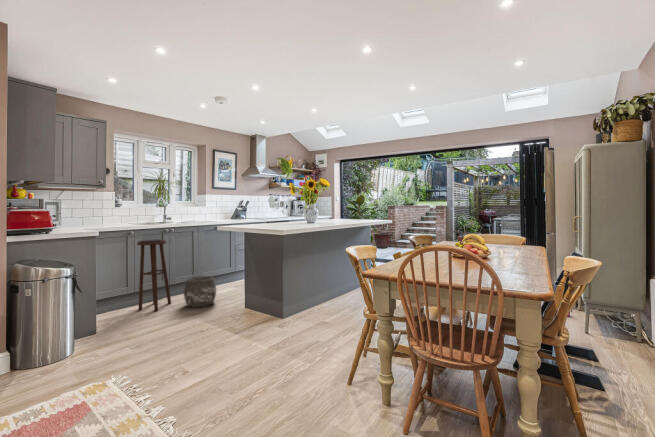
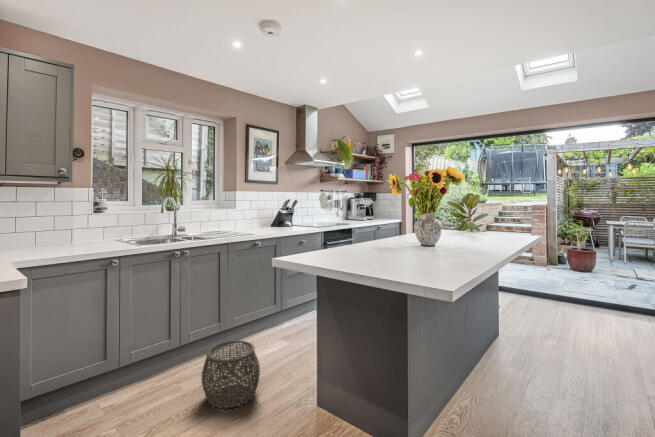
stool: present [137,239,171,311] -> none [115,276,180,417]

